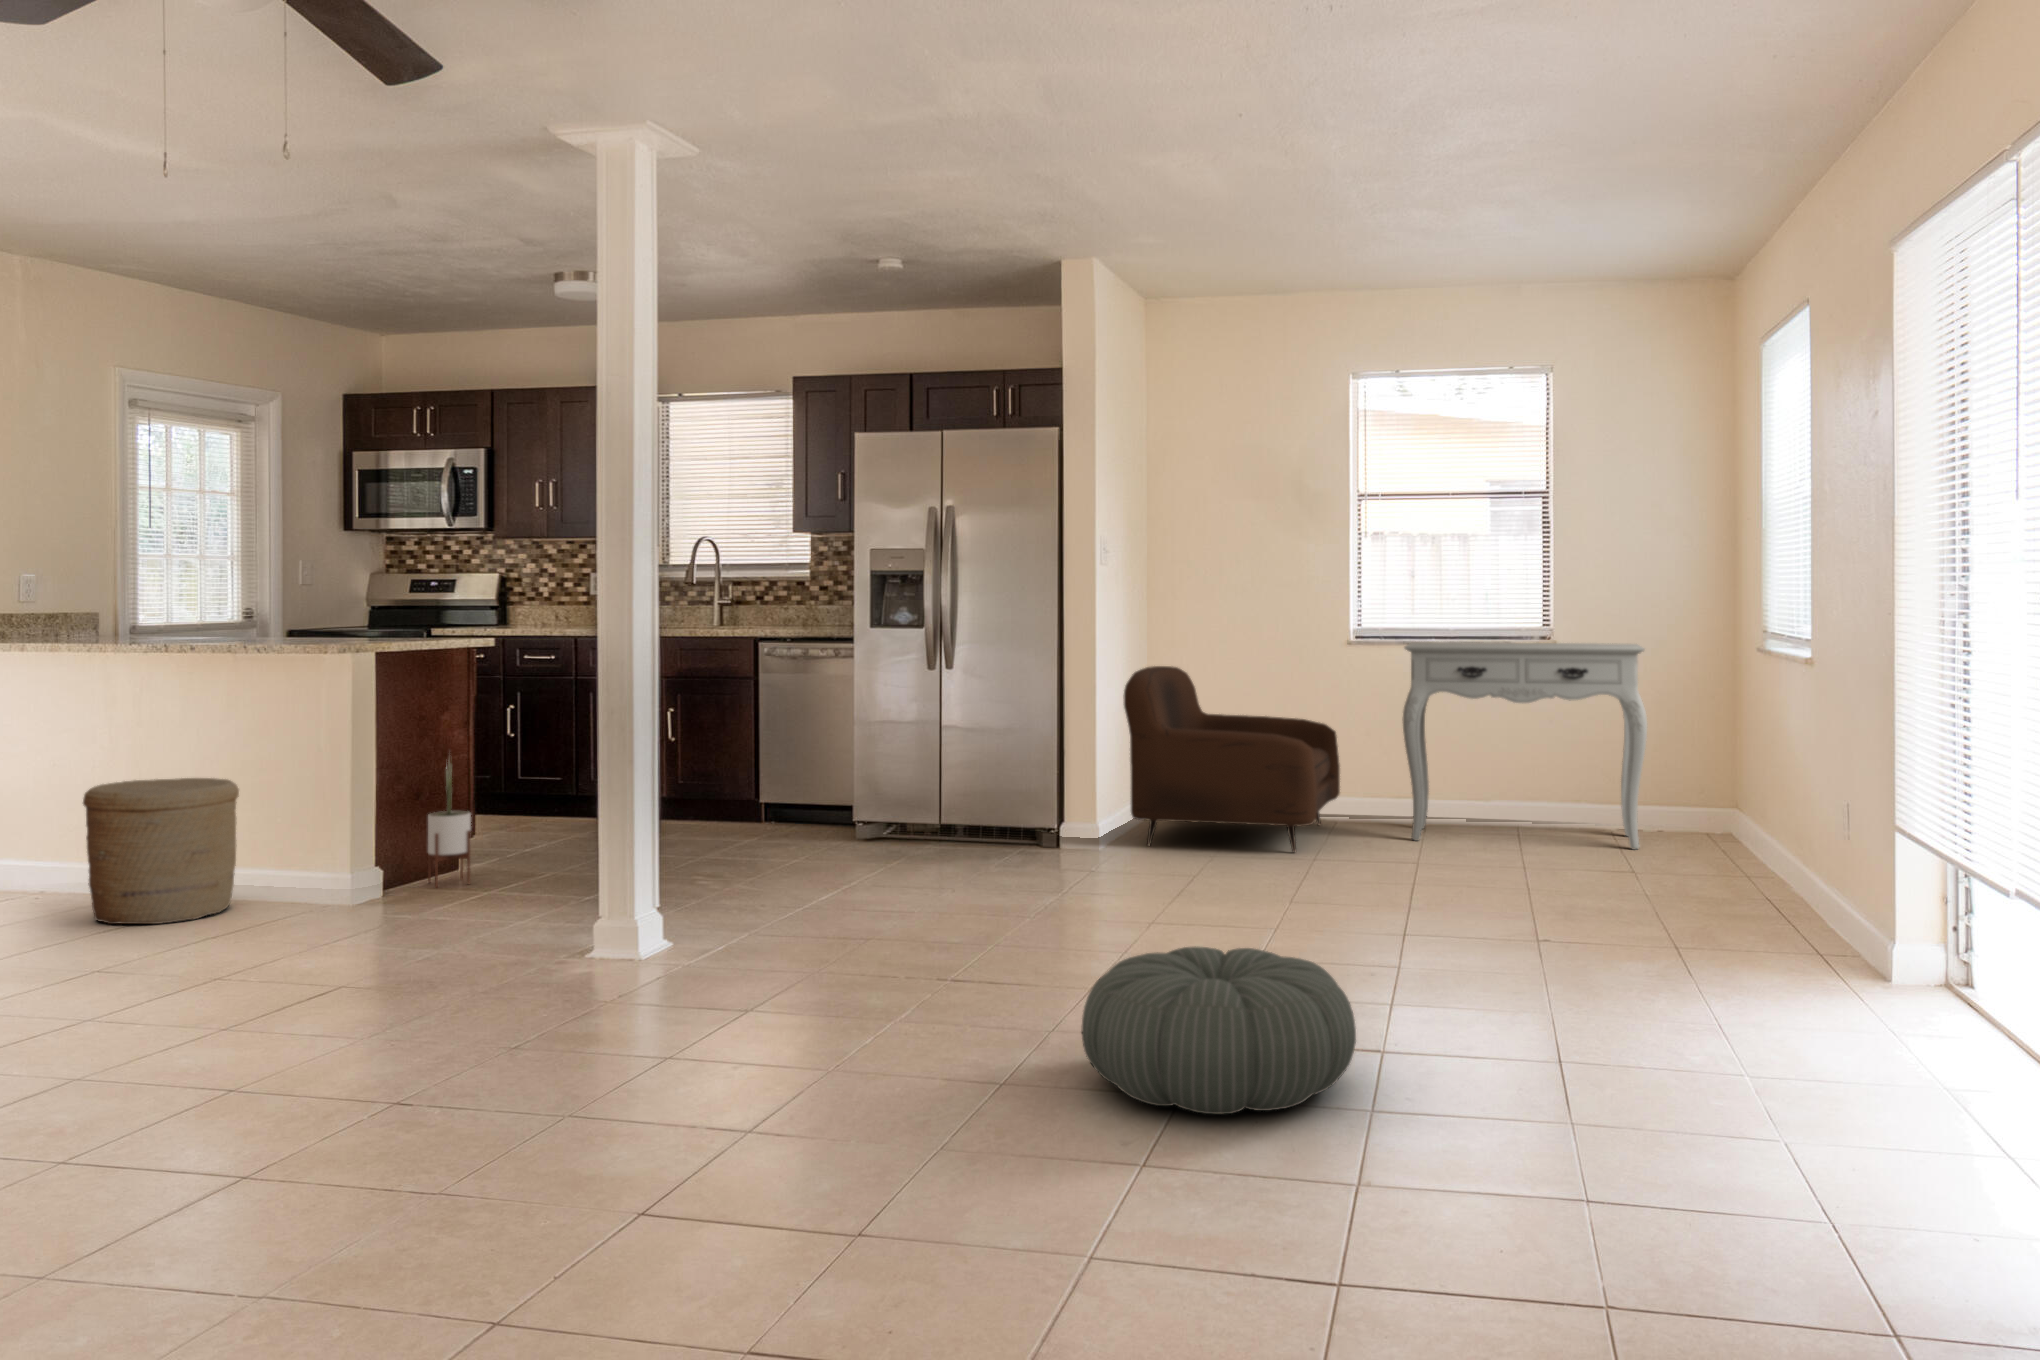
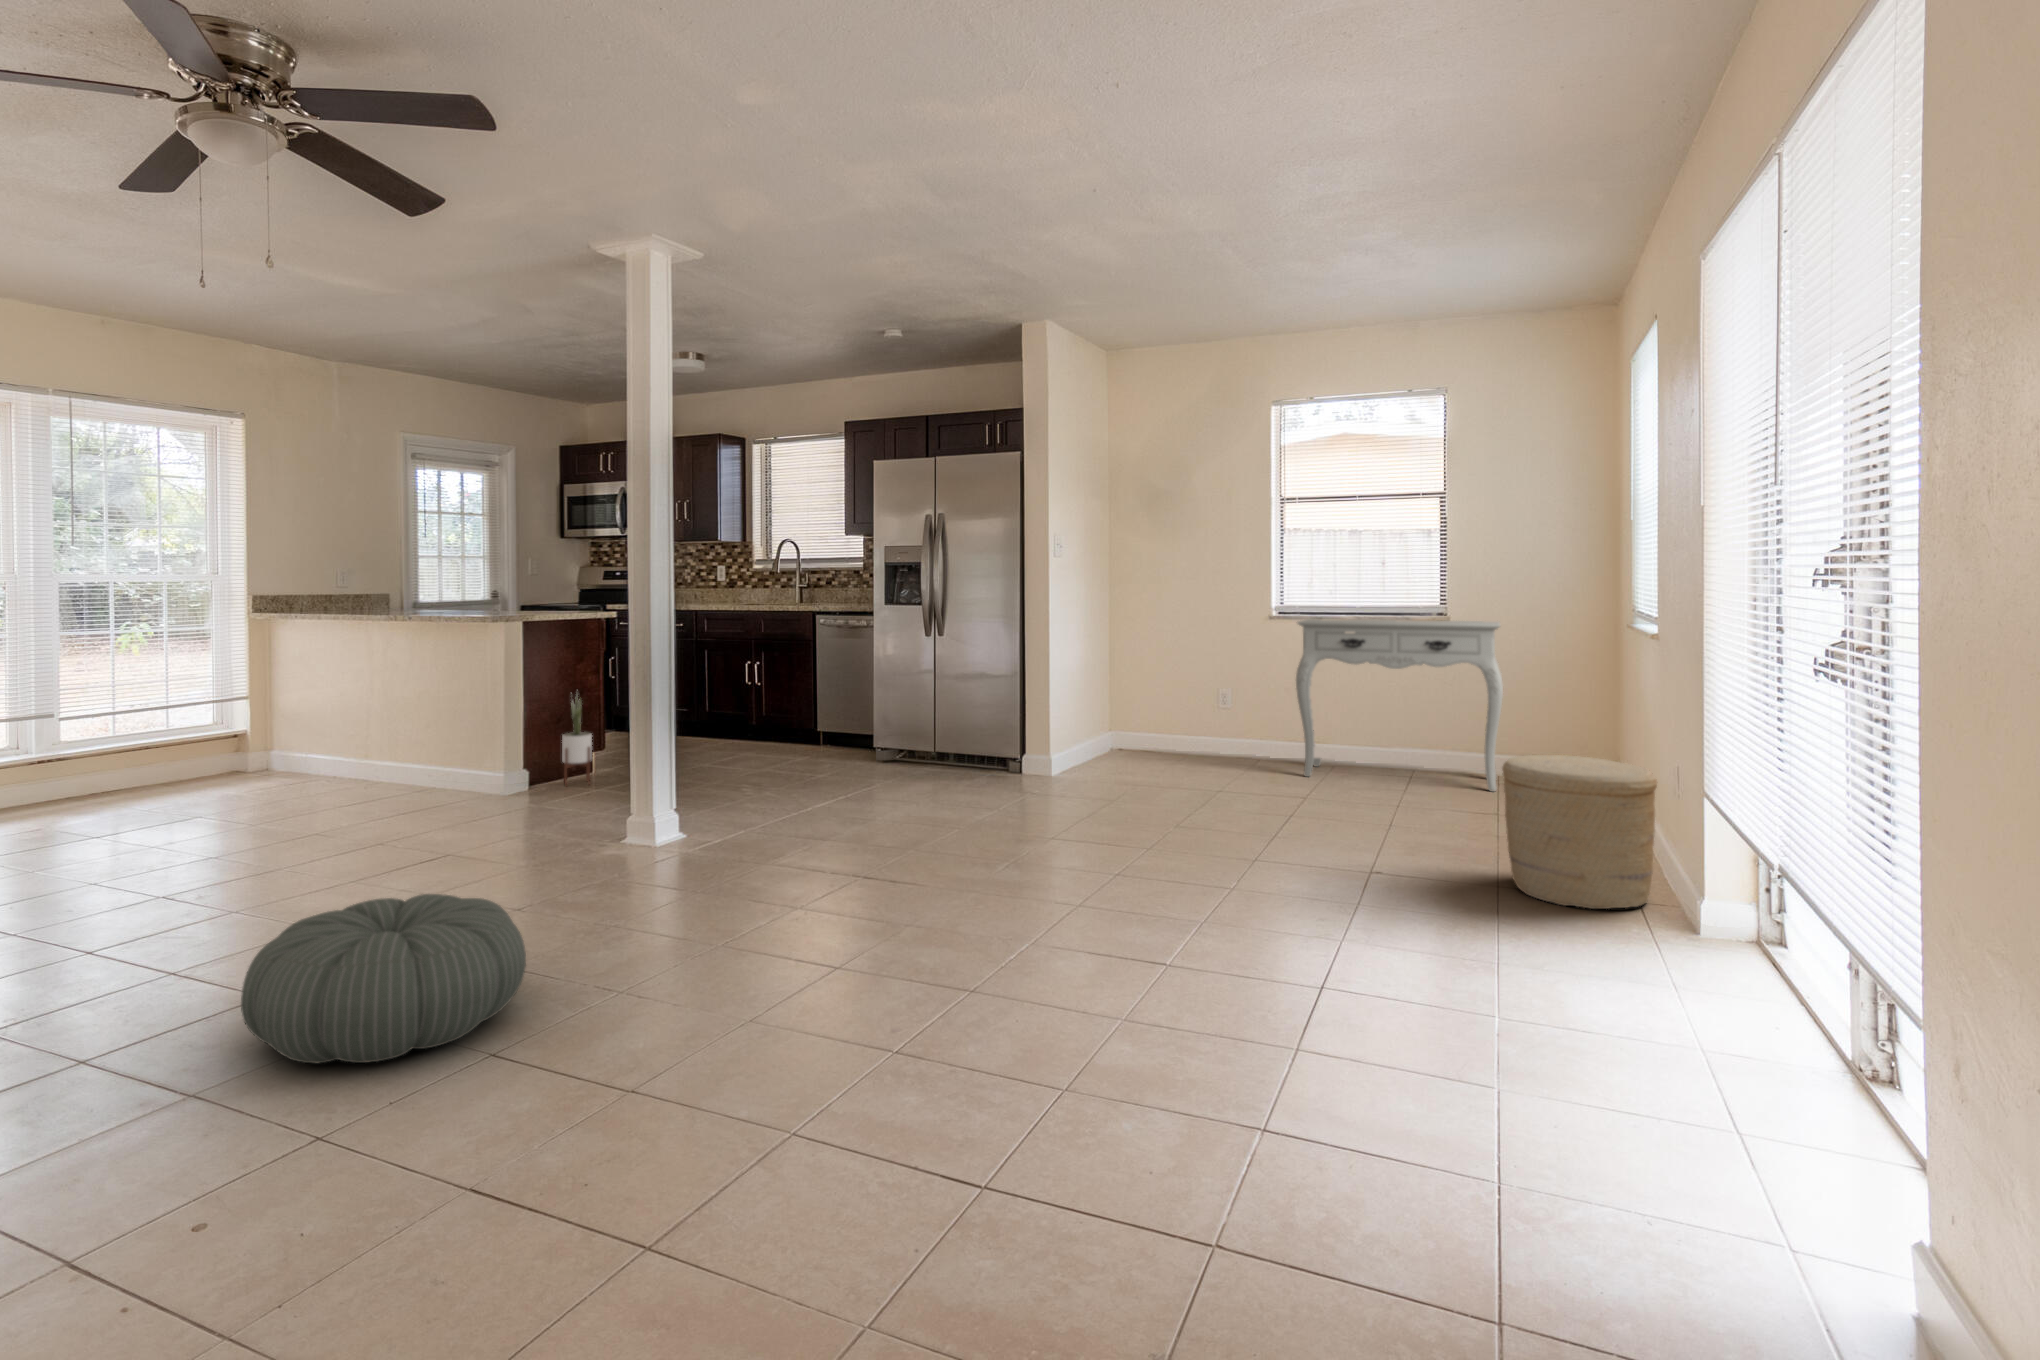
armchair: present [1124,666,1340,852] -> none [1071,635,1251,783]
woven basket: present [83,778,239,924] -> present [1502,755,1657,909]
pouf: present [1081,947,1356,1114] -> present [241,894,526,1063]

